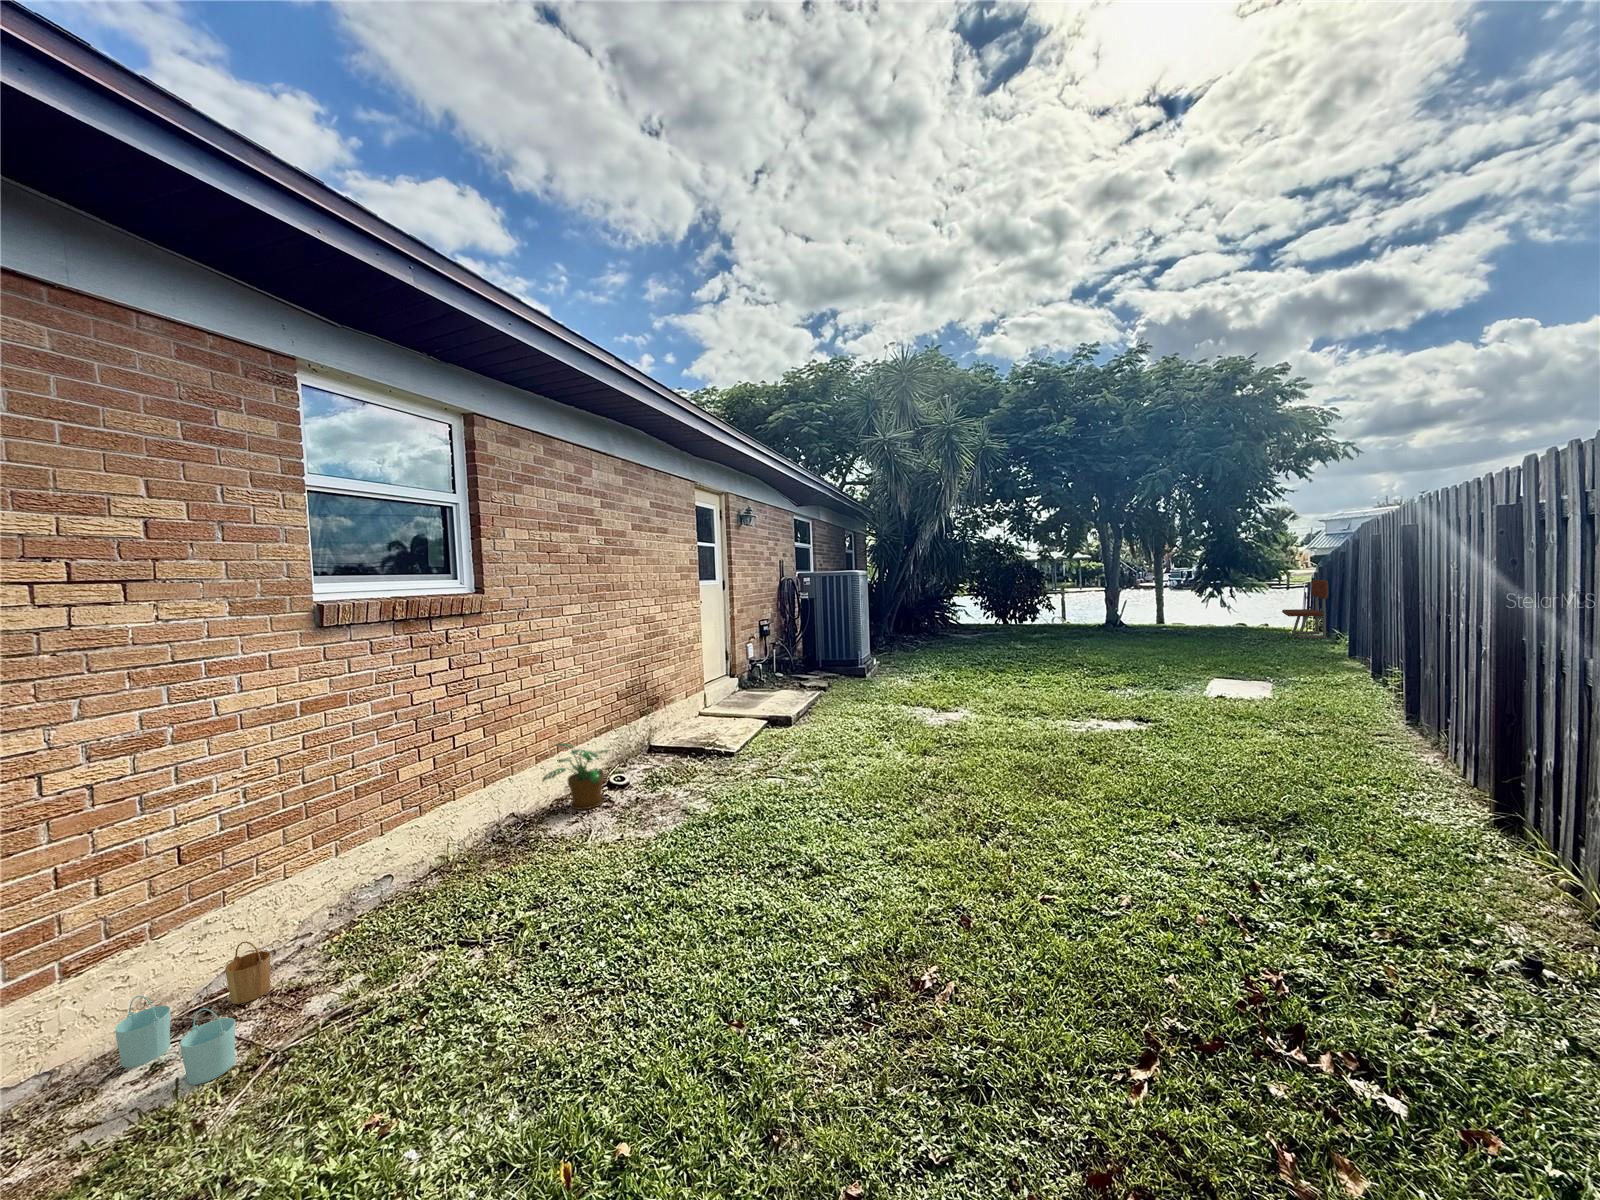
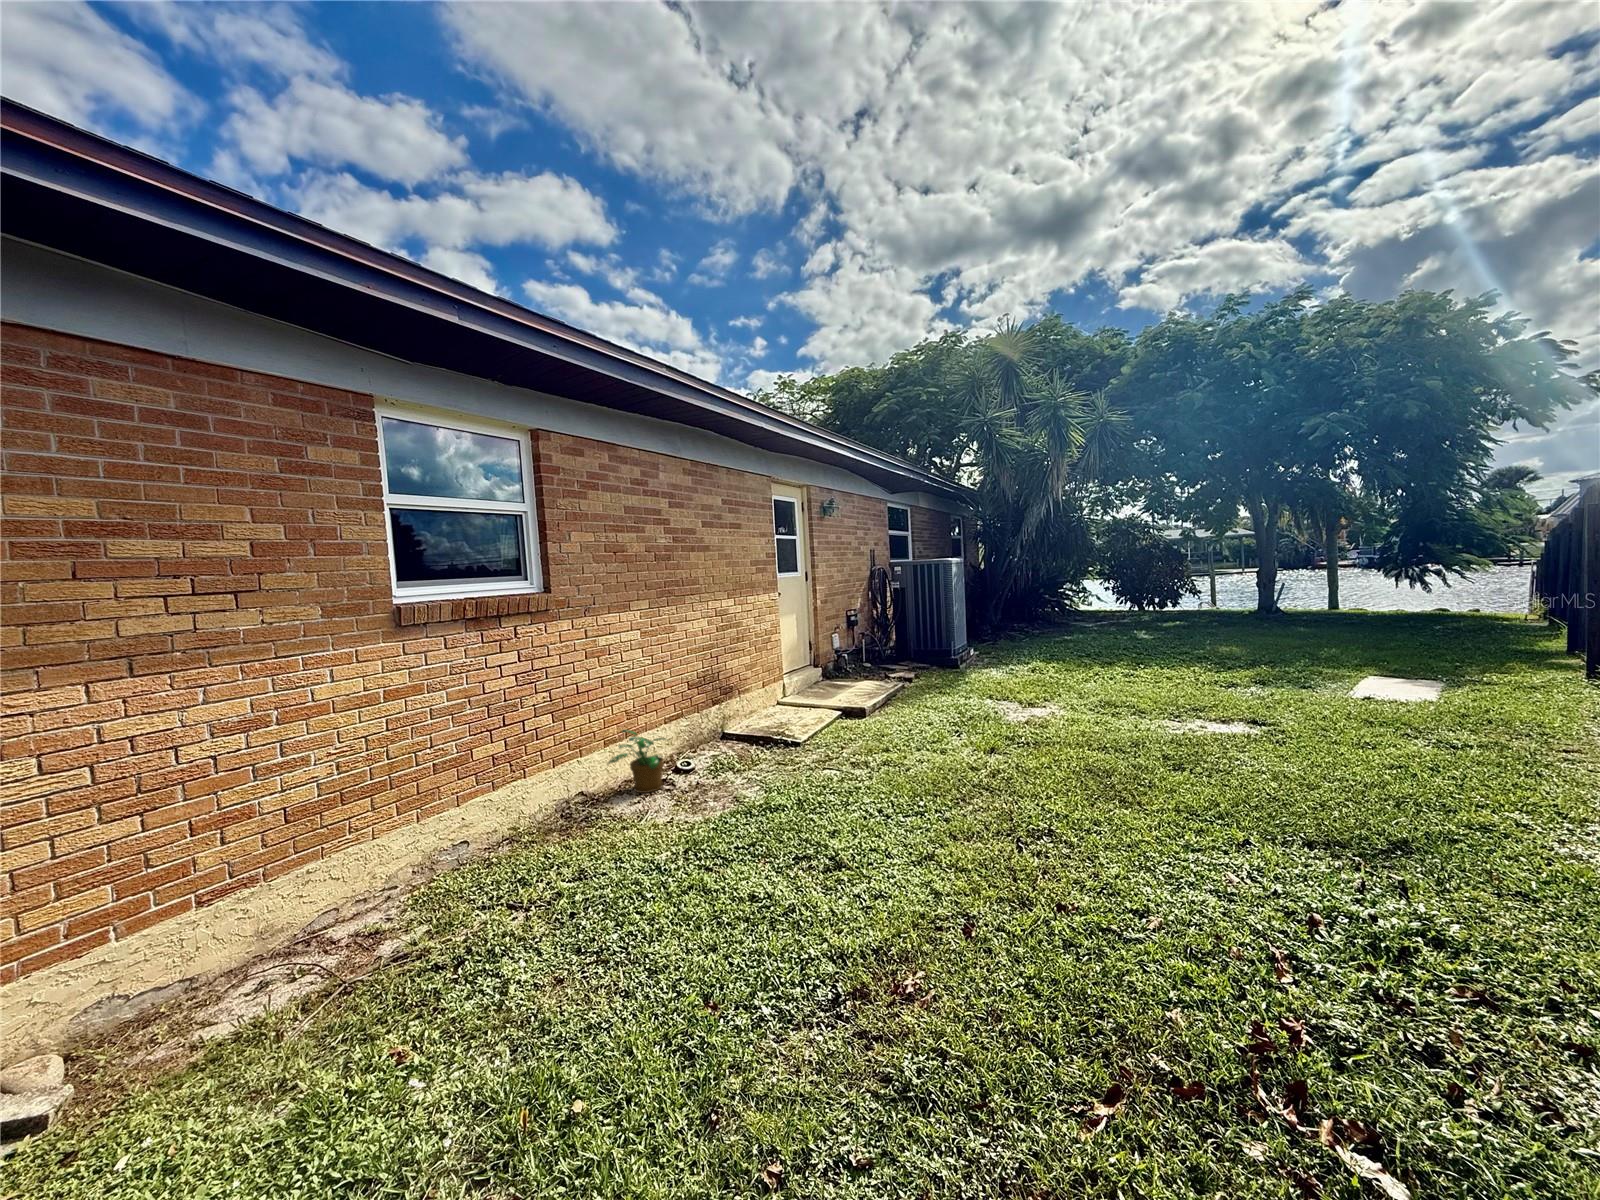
bench: present [1282,580,1328,639] -> none [1503,552,1570,625]
bucket: present [115,941,270,1085] -> none [236,890,356,1002]

